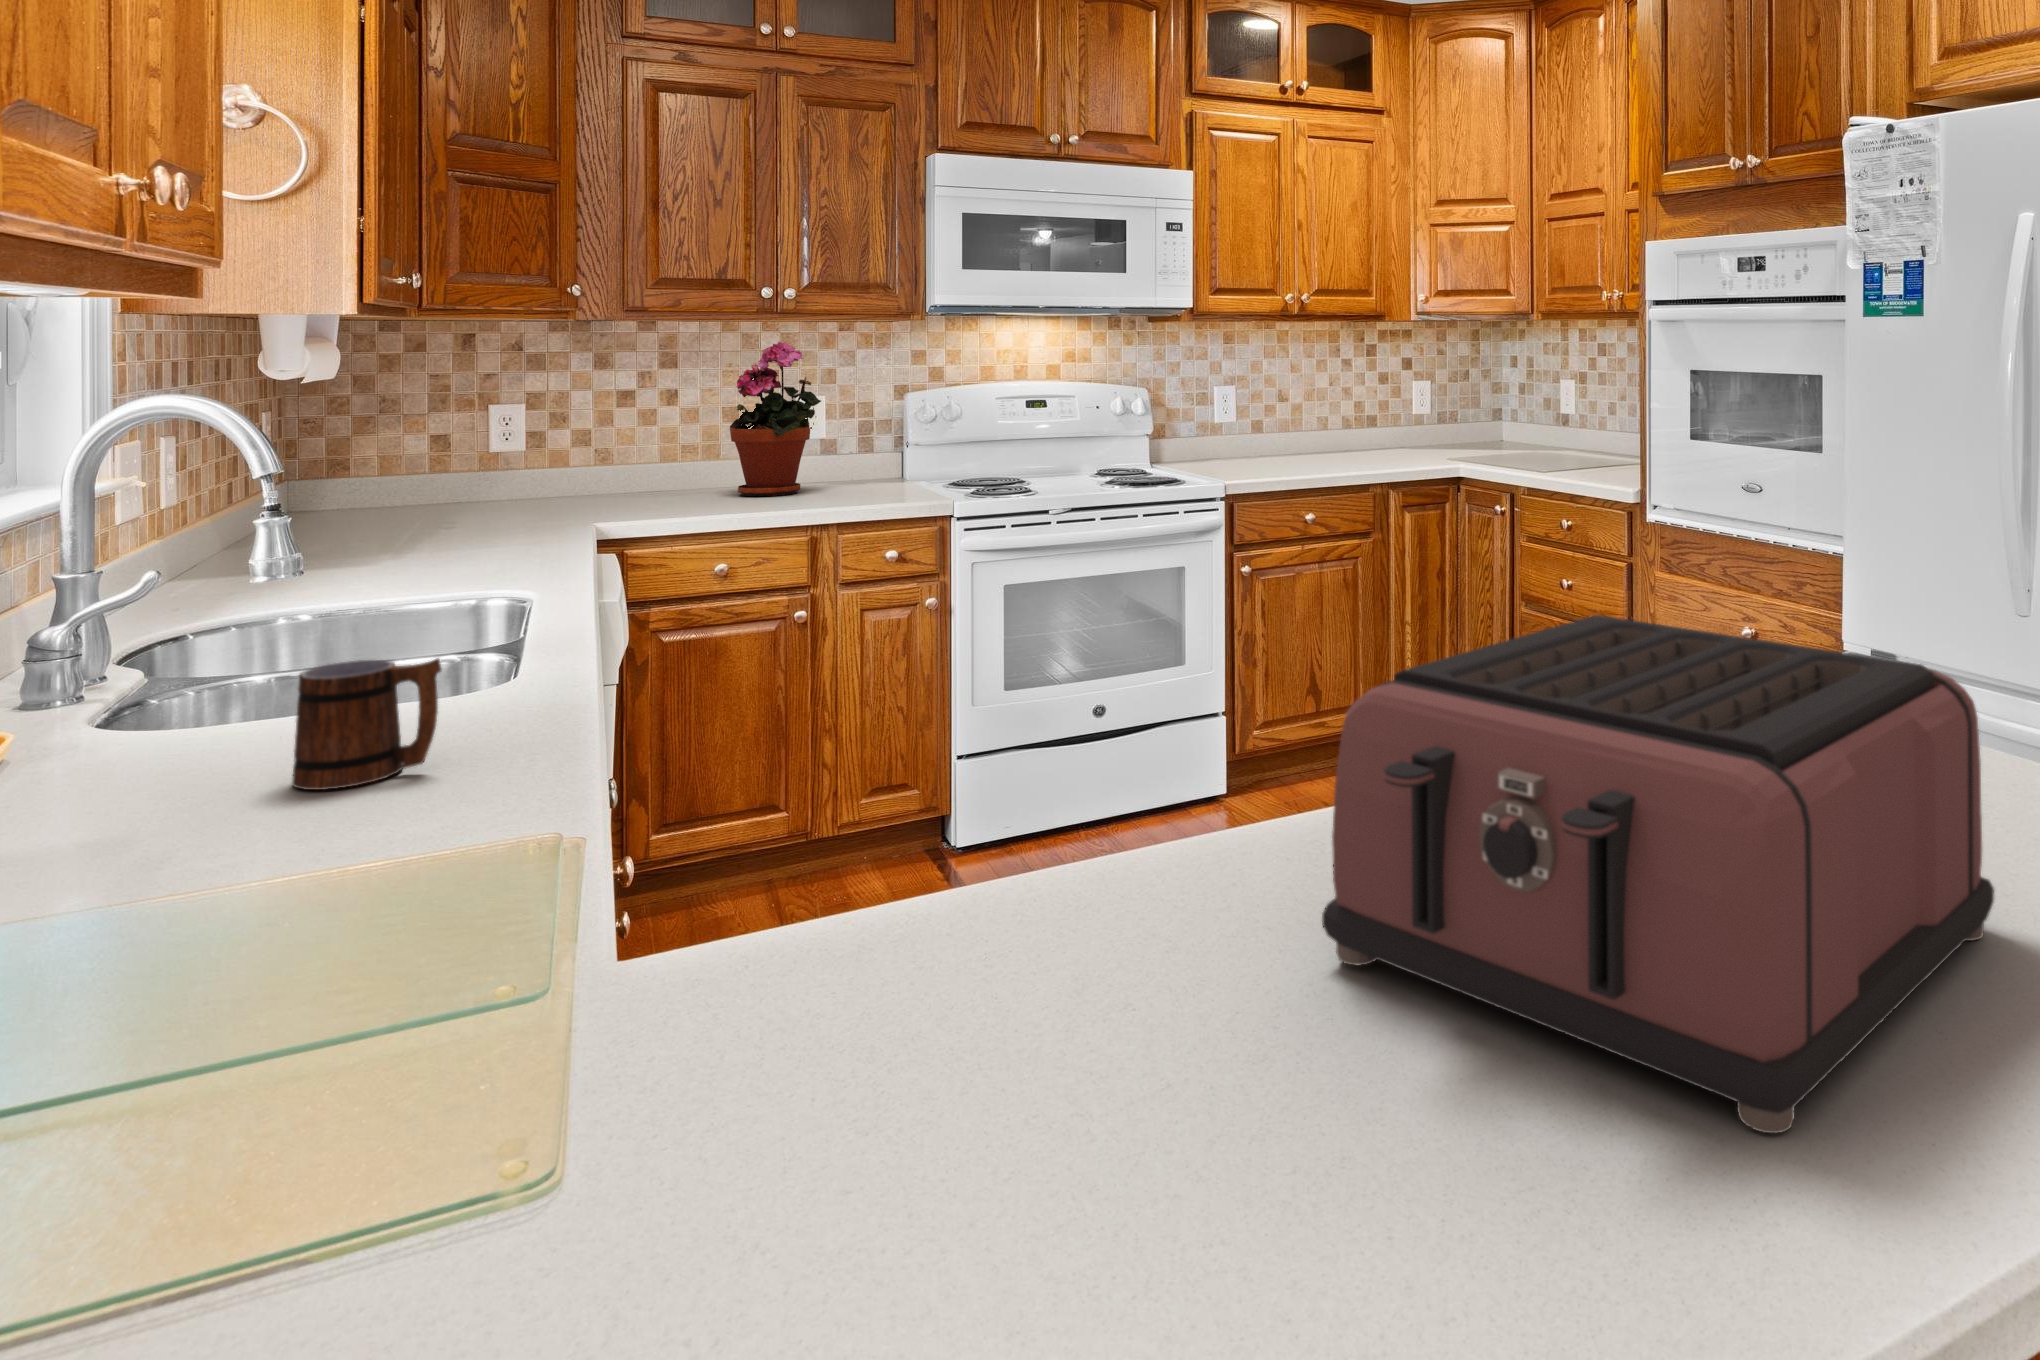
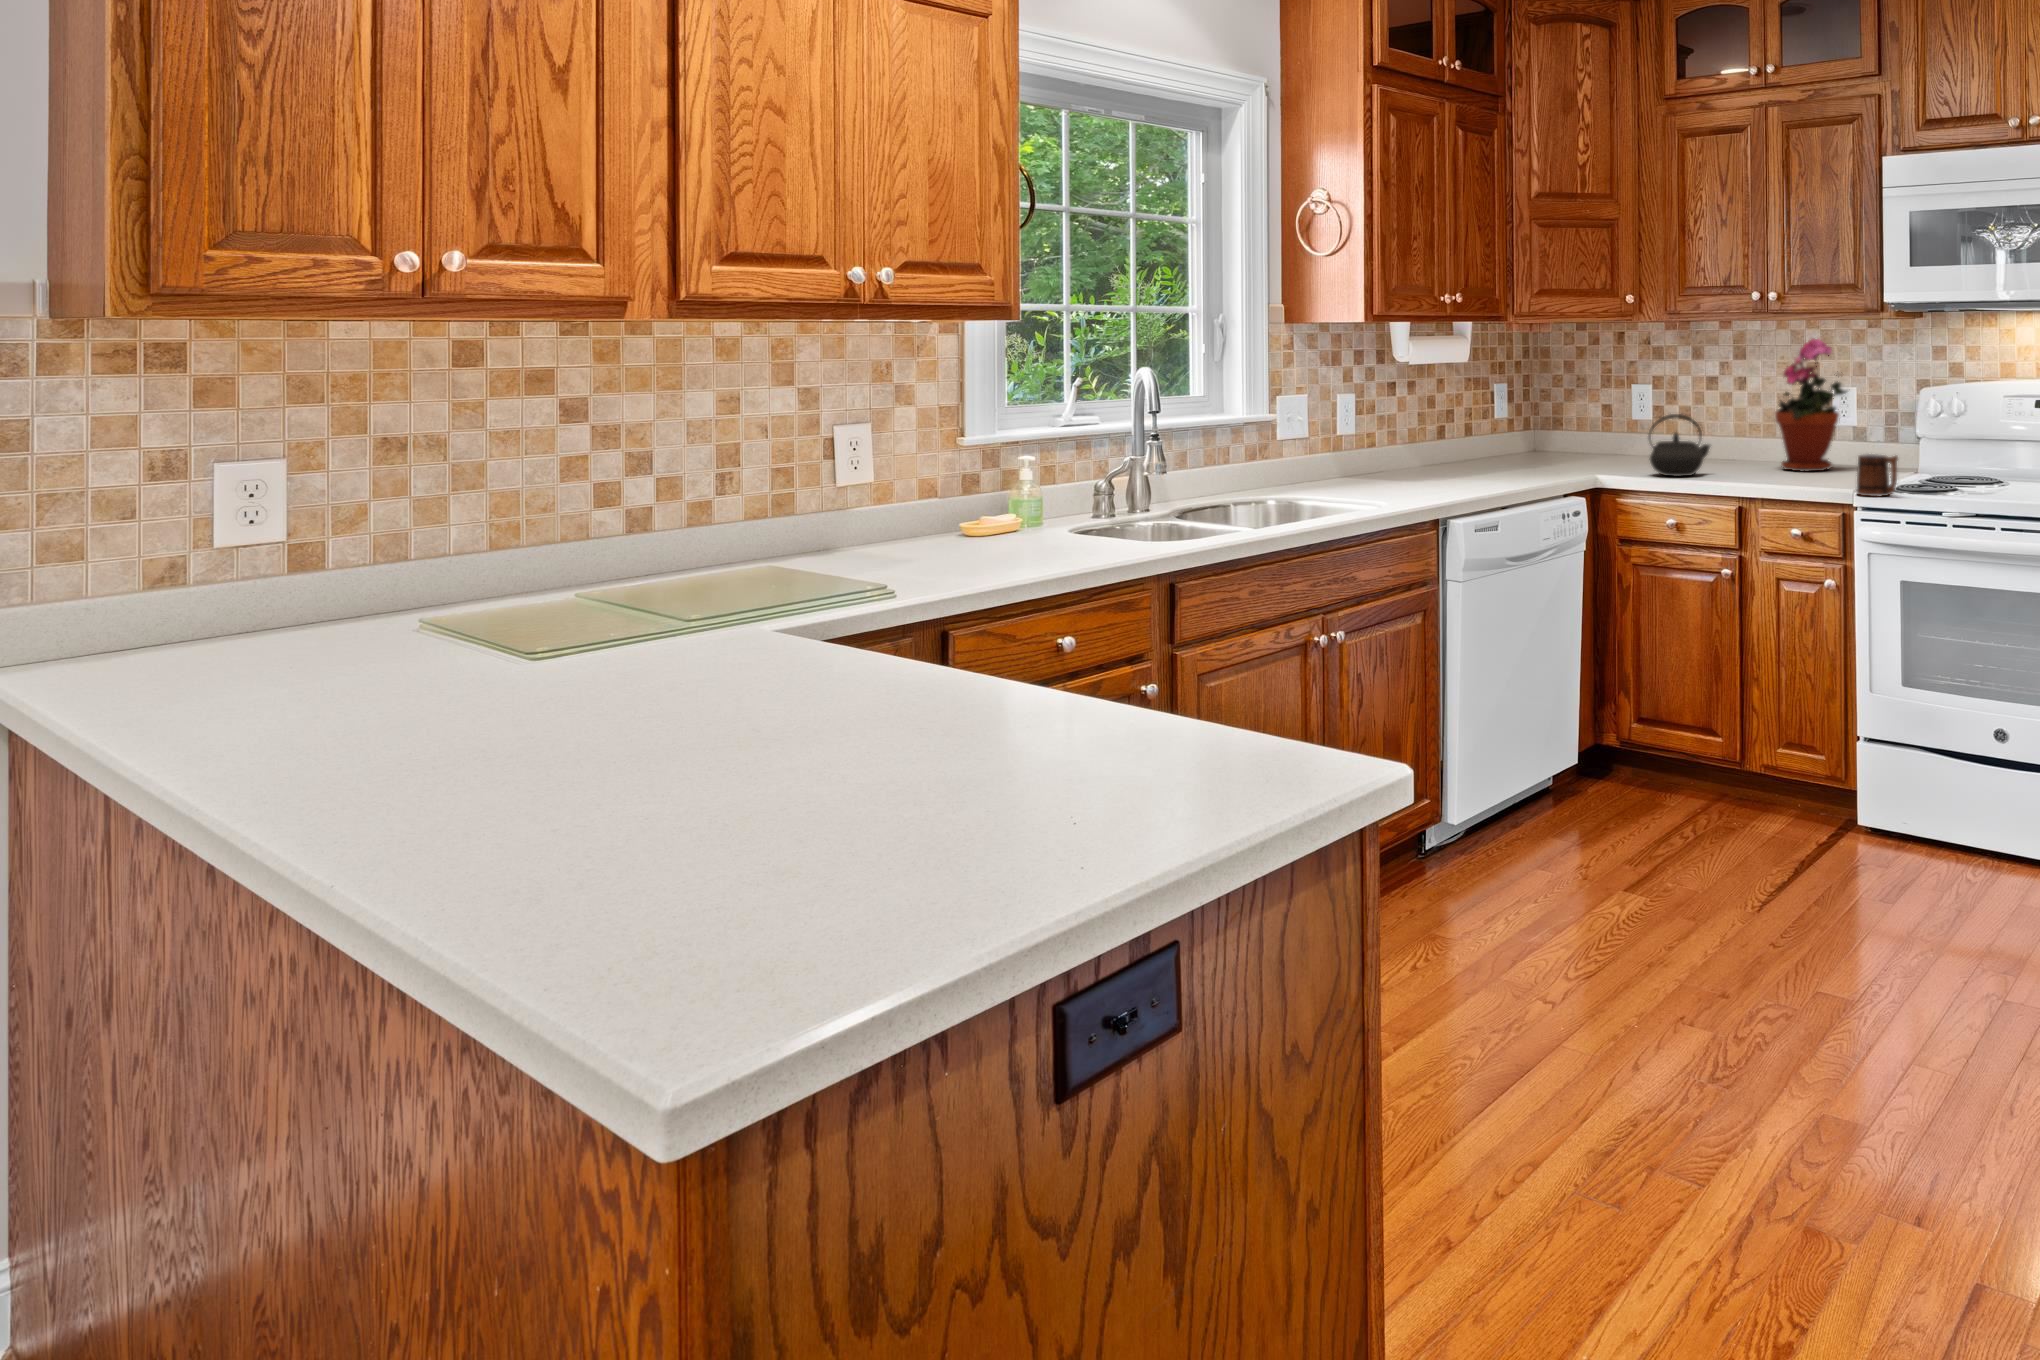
kettle: none [626,437,702,517] -> present [1649,414,1710,476]
toaster: present [1322,615,1994,1134] -> none [374,548,920,825]
mug: present [292,658,441,790] -> present [1857,454,1898,496]

